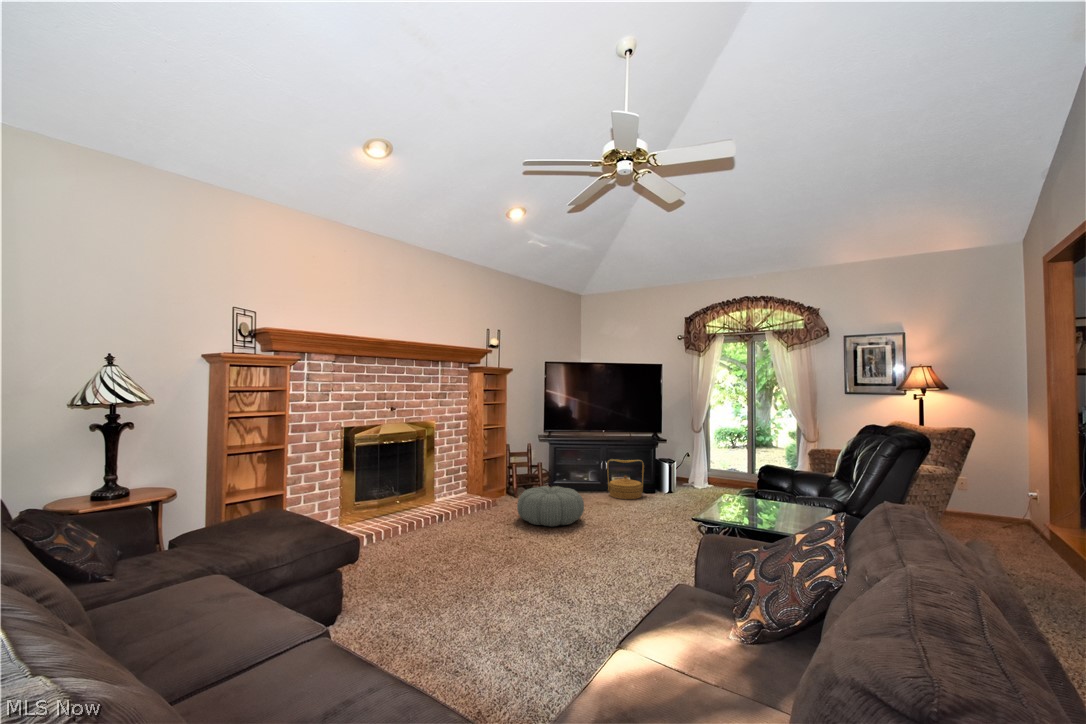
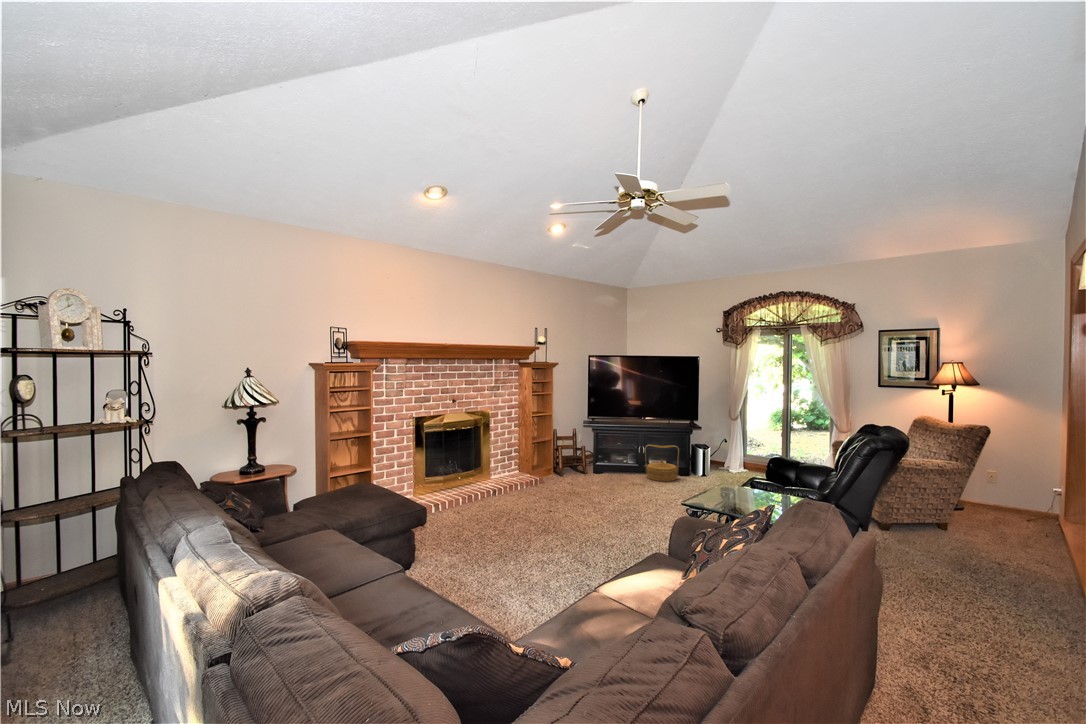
pouf: present [517,486,584,527] -> none [559,468,617,503]

